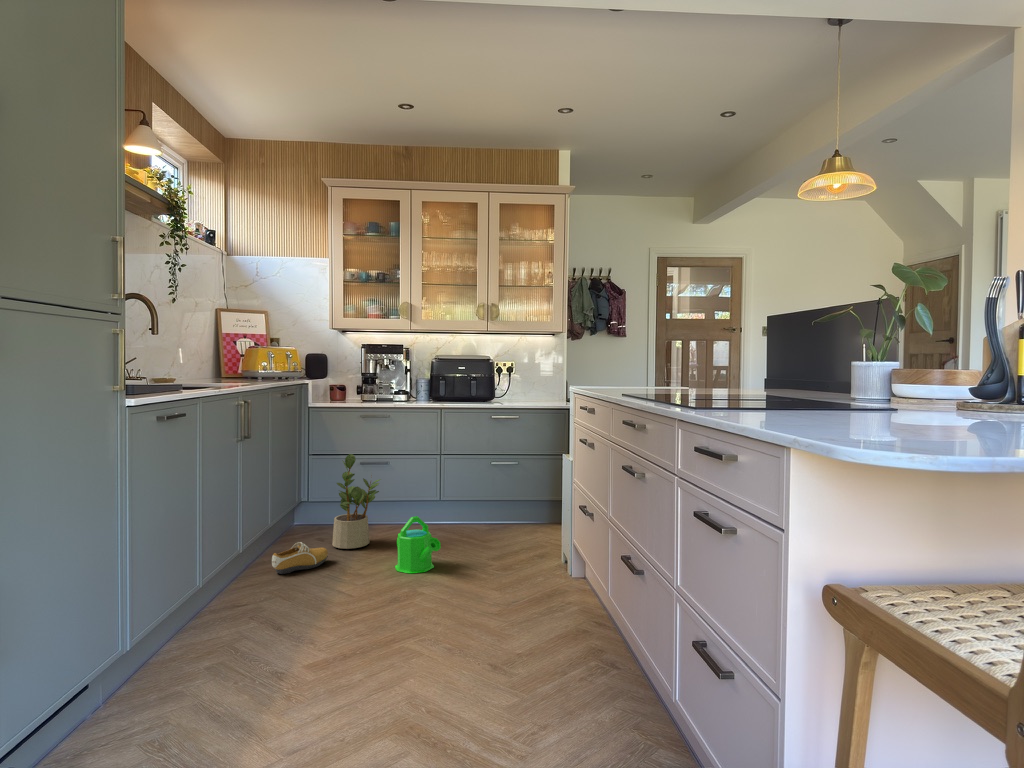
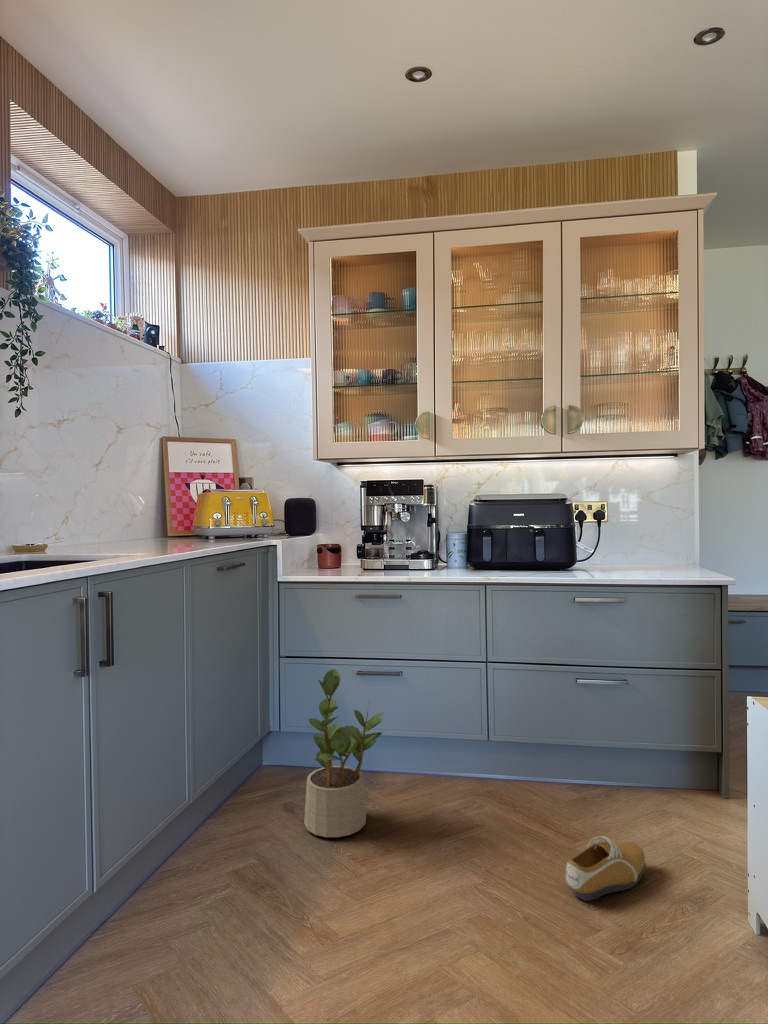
watering can: present [395,516,441,574] -> none [401,814,490,940]
shoe: present [272,542,328,574] -> present [566,836,646,901]

